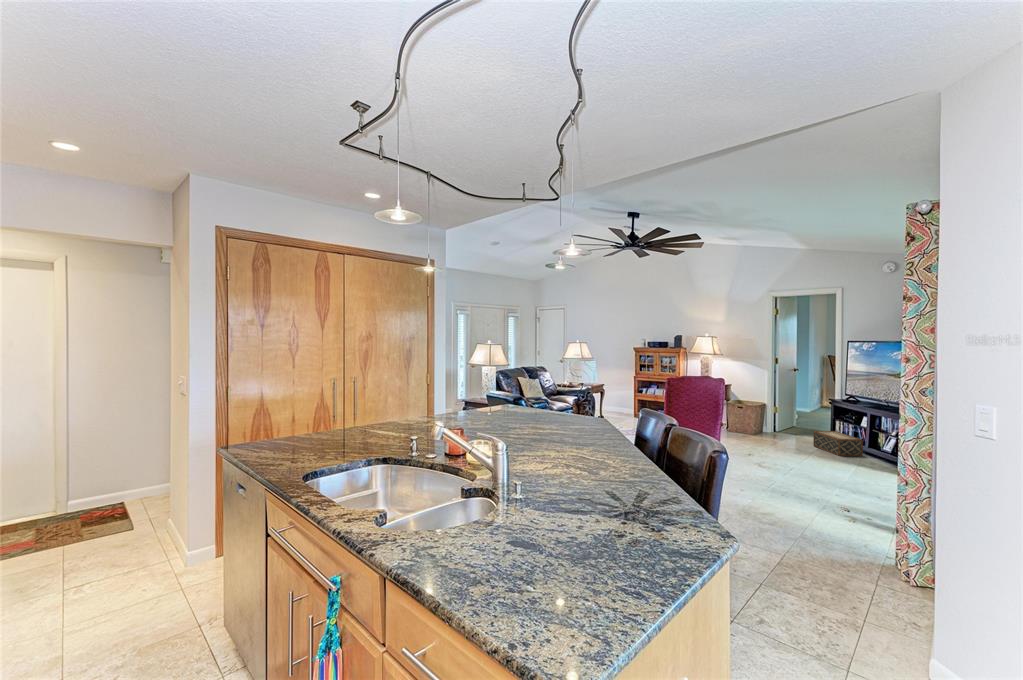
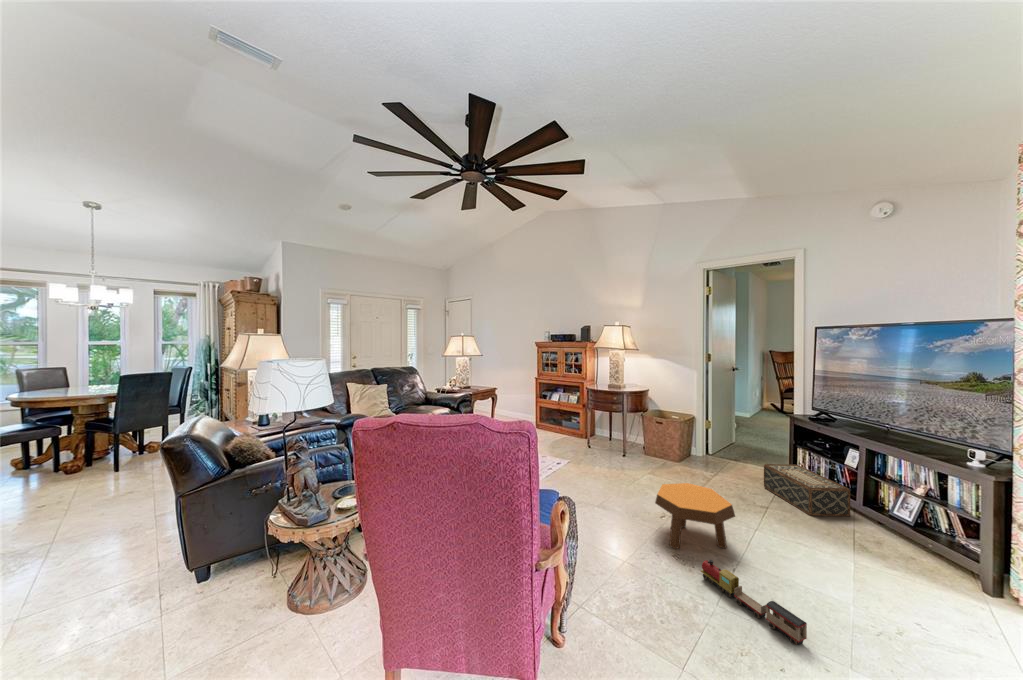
footstool: none [748,435,794,465] -> present [655,483,735,549]
toy train: none [775,462,822,484] -> present [701,560,807,645]

